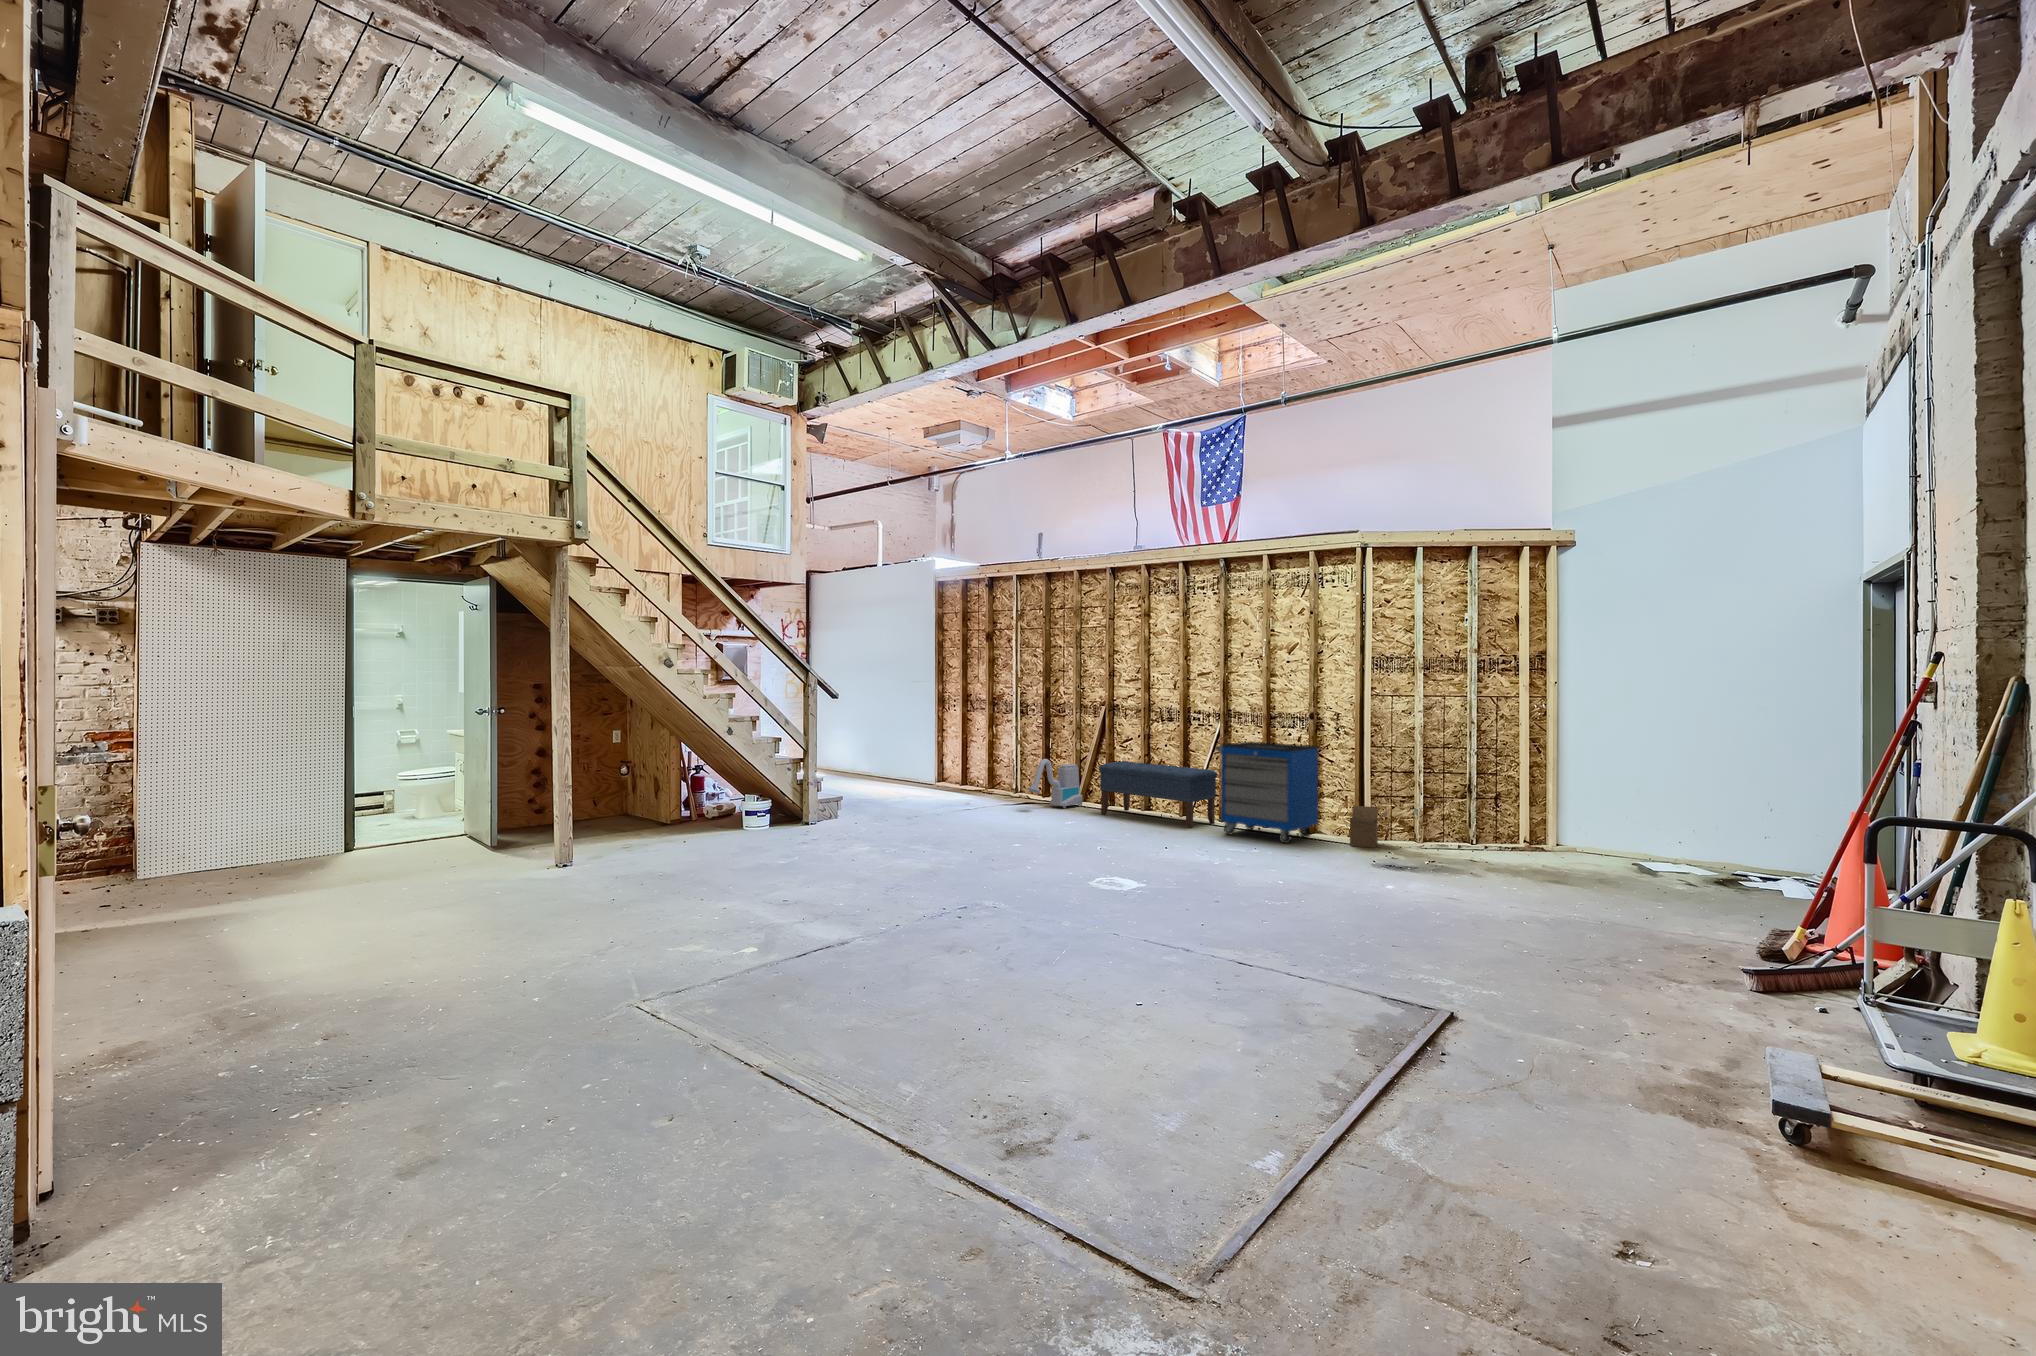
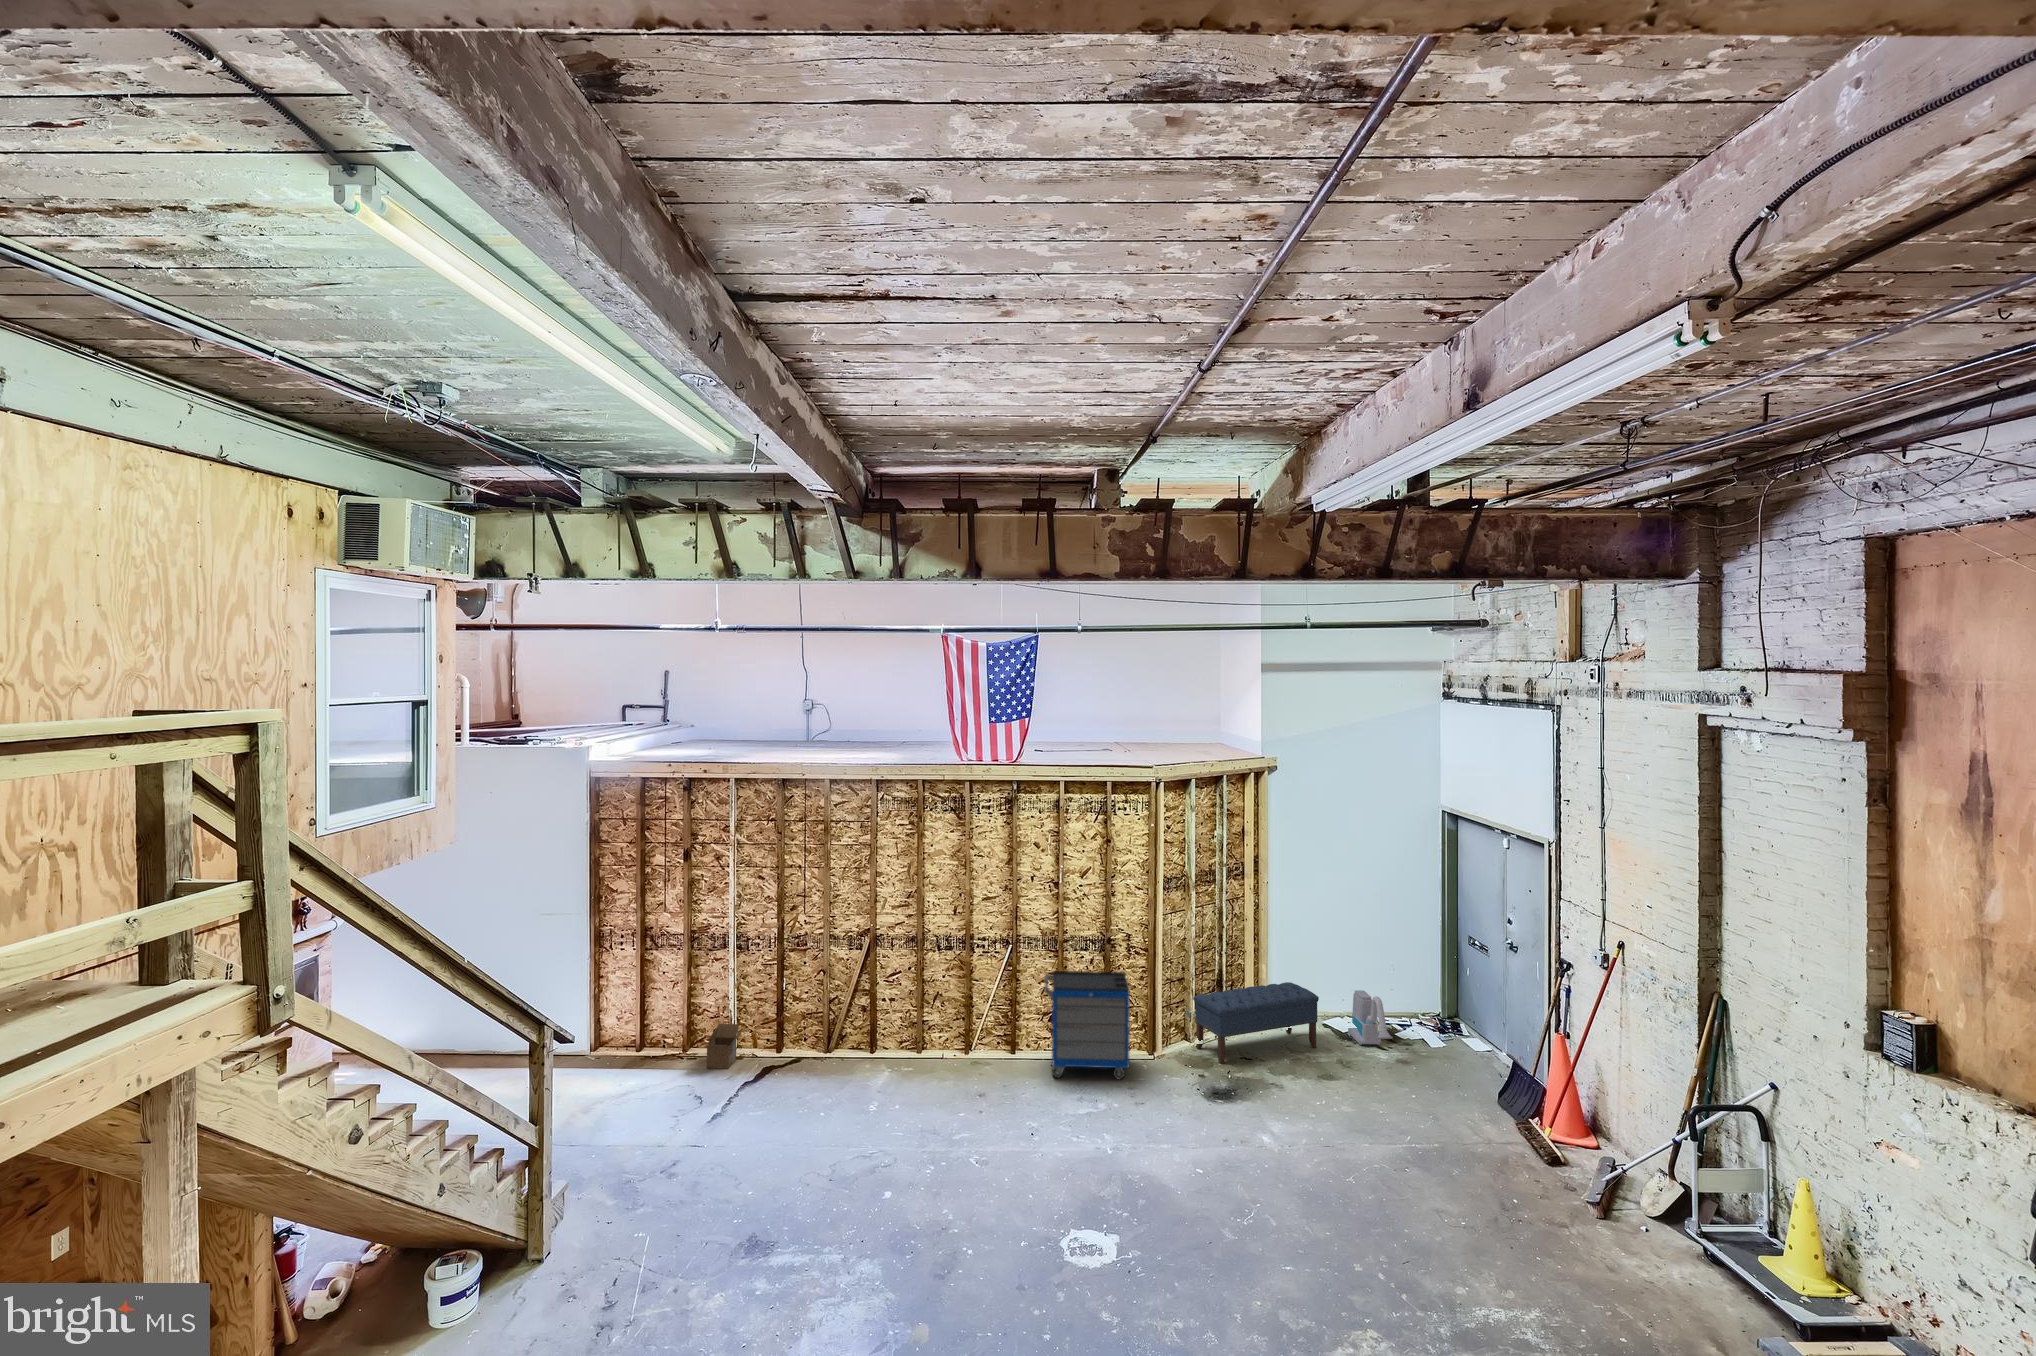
vacuum cleaner: present [1027,759,1082,809] -> present [1348,990,1393,1045]
bench: present [1099,761,1217,828] -> present [1194,982,1319,1064]
cardboard box: present [1349,806,1388,848] -> present [705,1024,744,1069]

